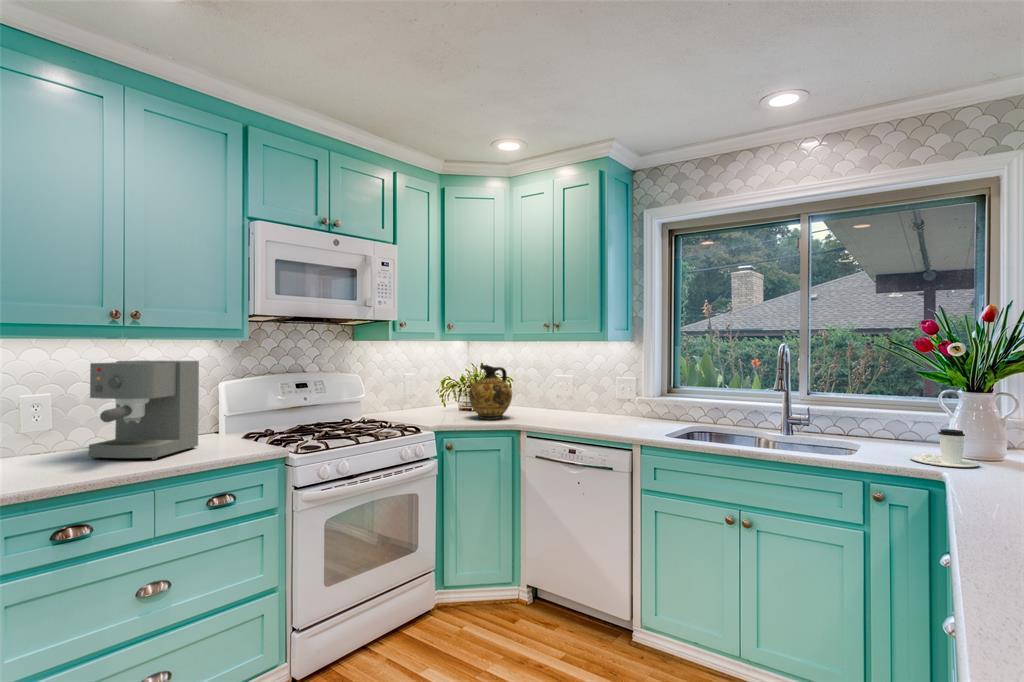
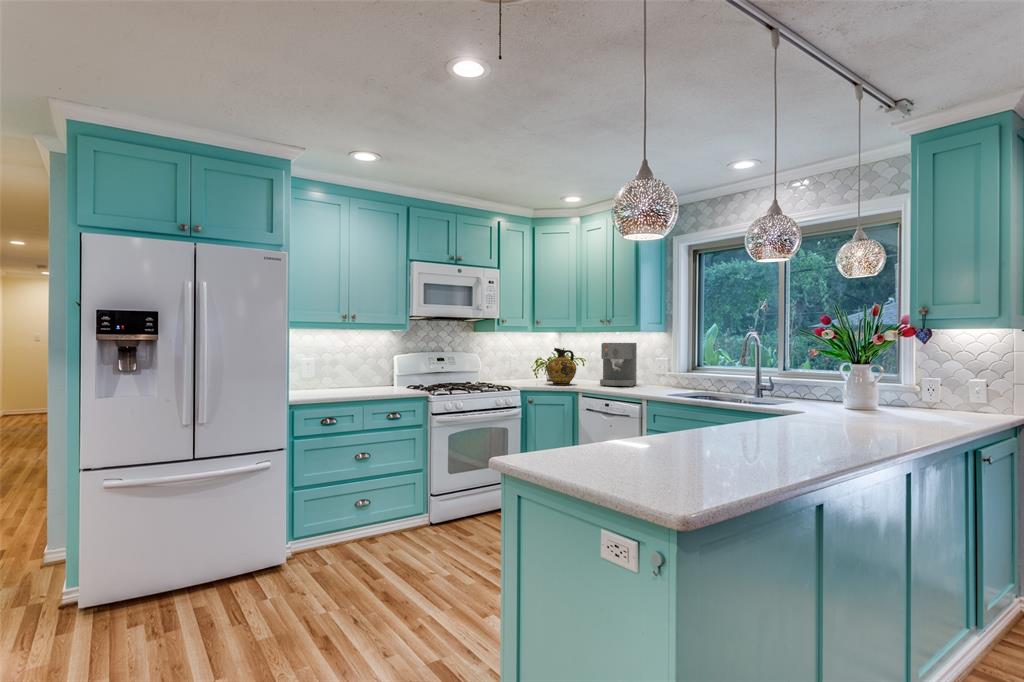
coffee maker: present [89,360,199,460] -> present [600,343,637,387]
coffee cup: present [910,429,979,467] -> none [807,388,850,412]

